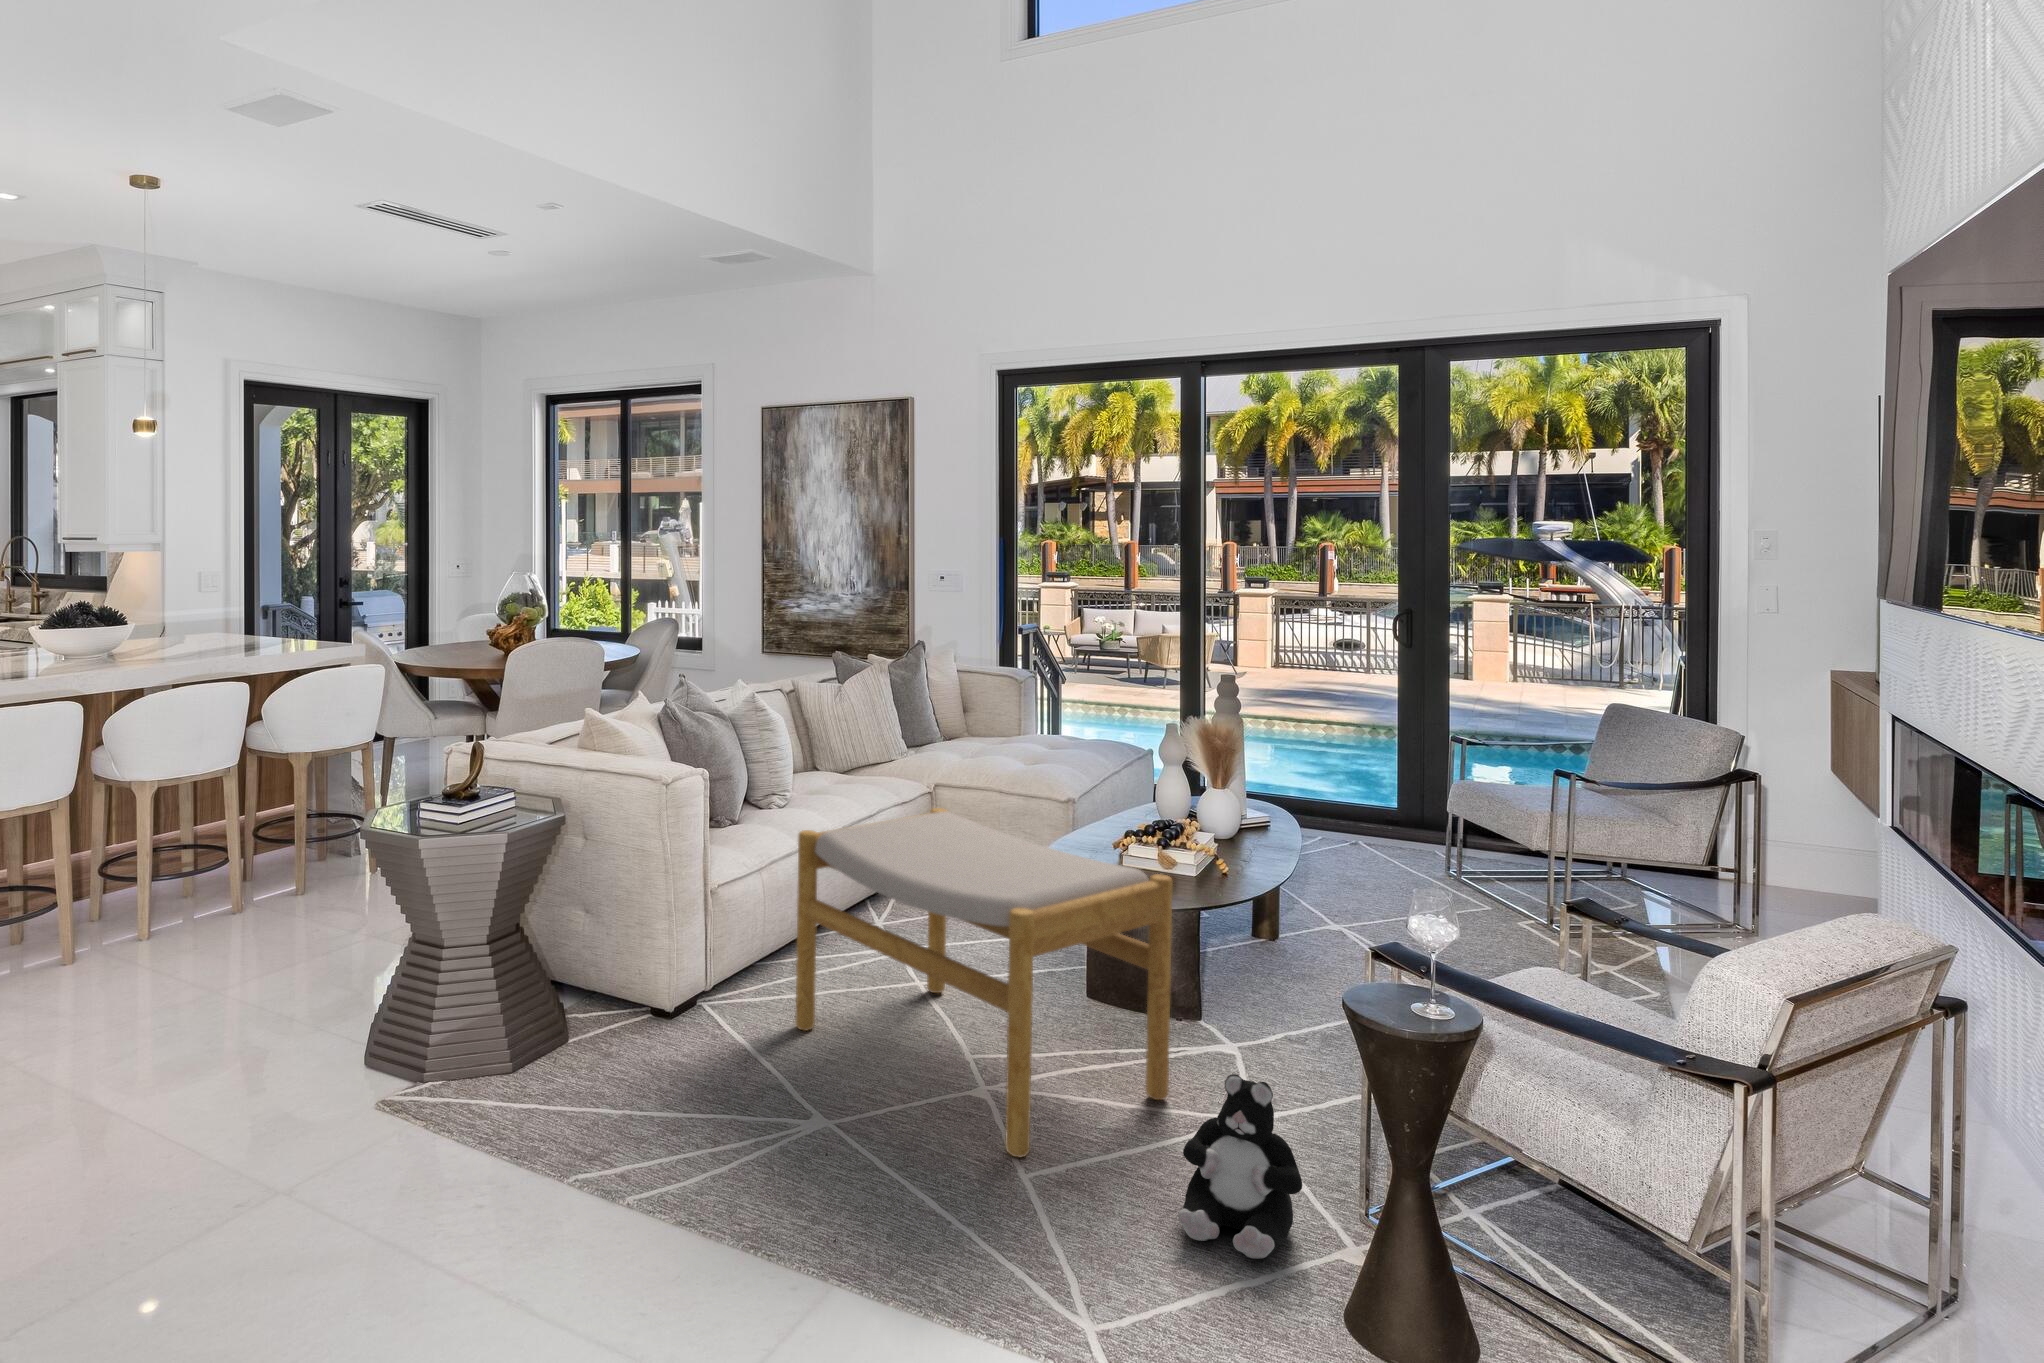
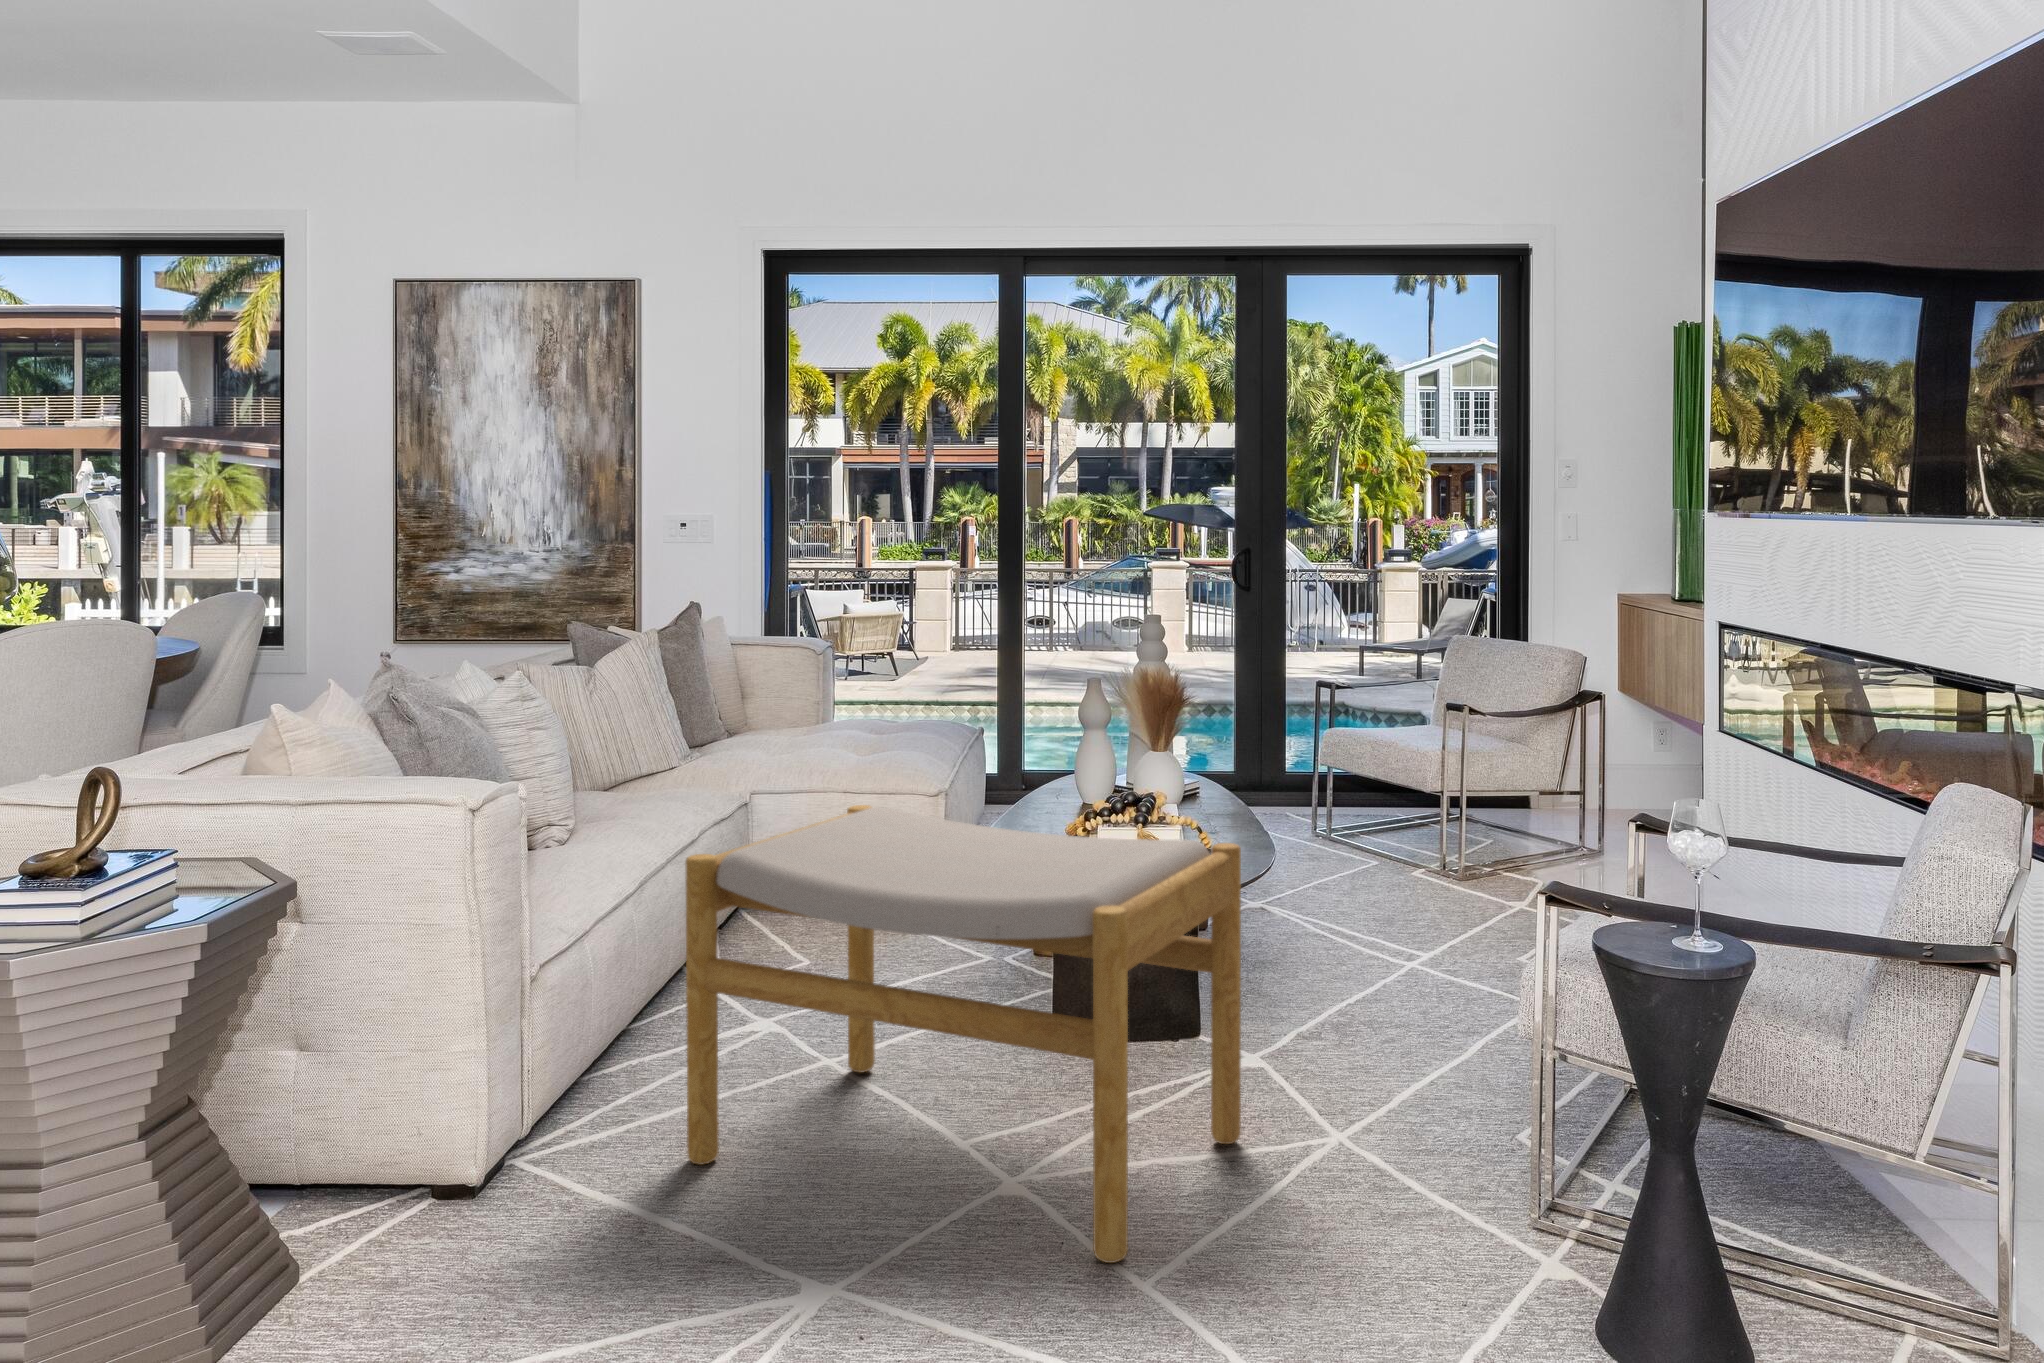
plush toy: present [1178,1074,1302,1259] -> none [1347,1076,1503,1308]

